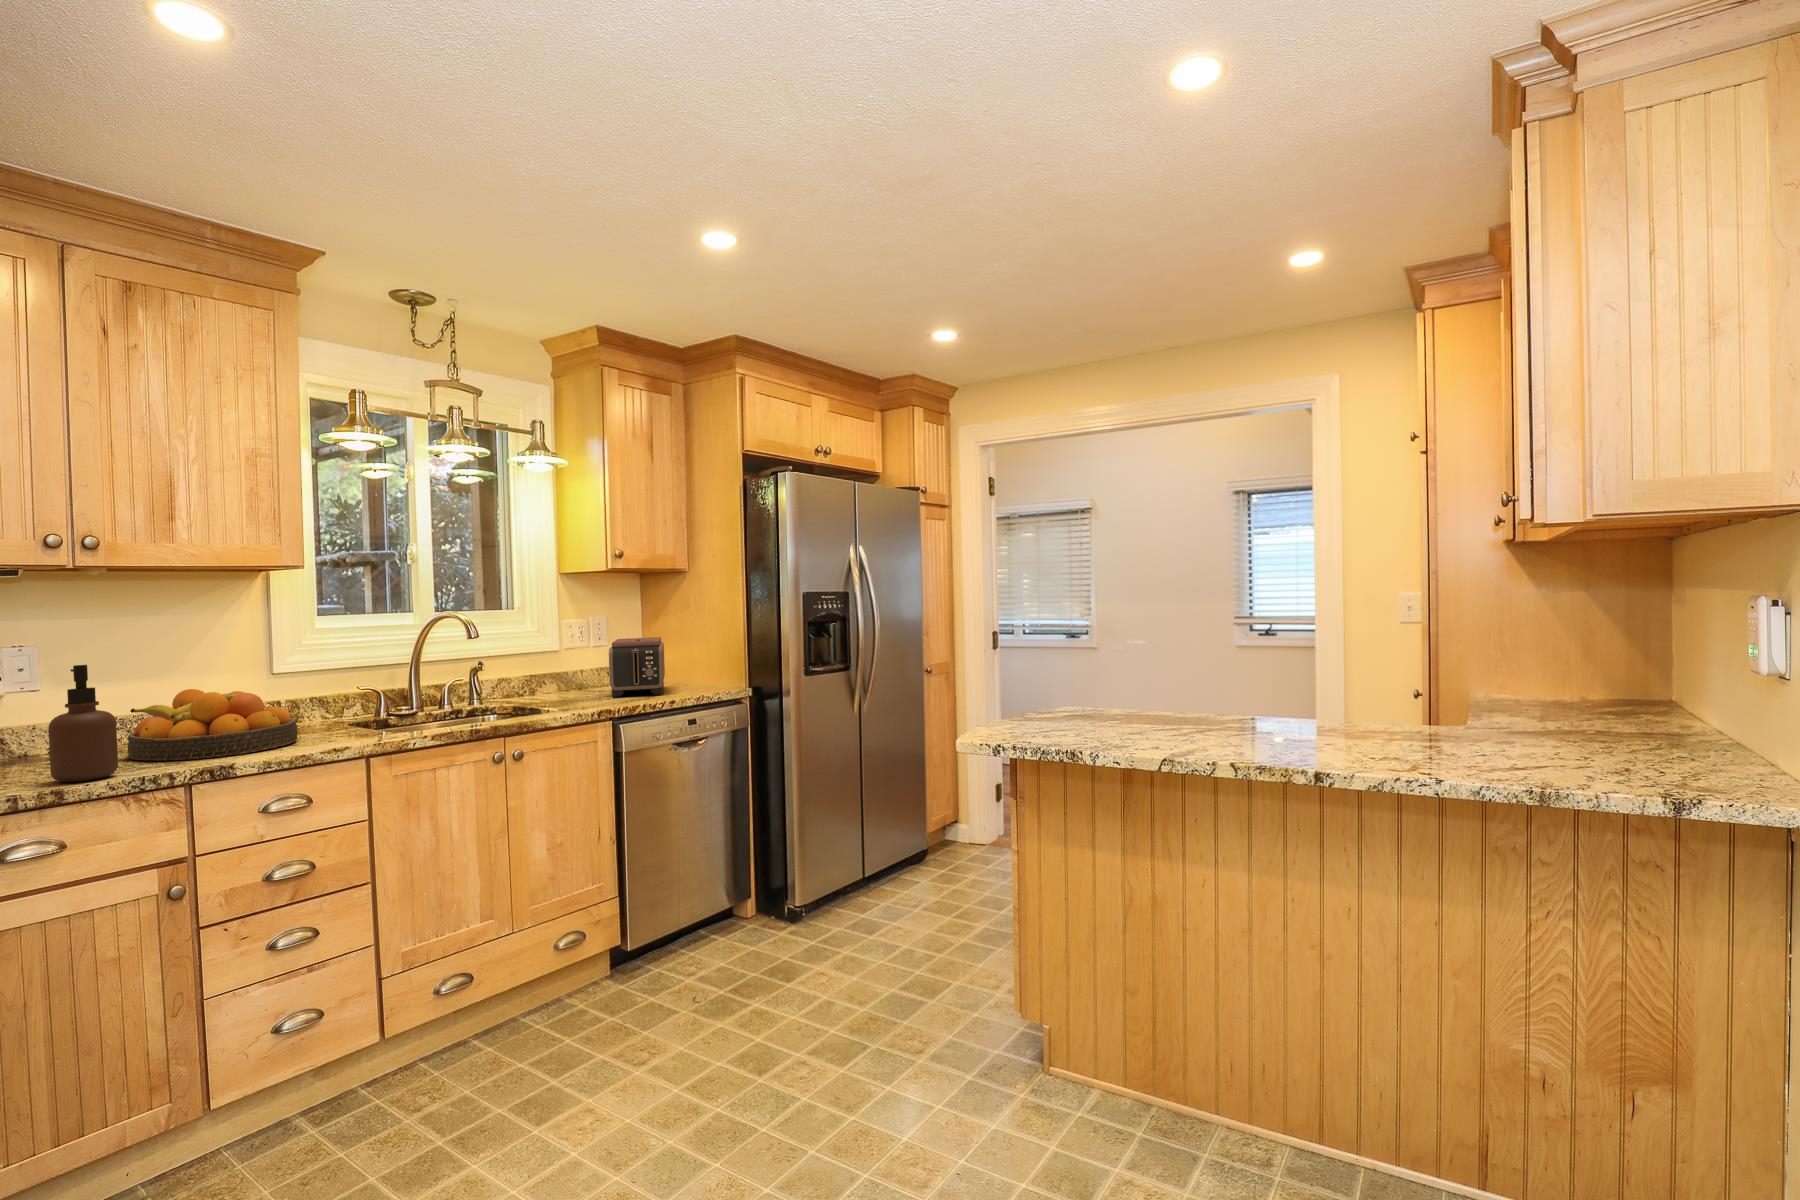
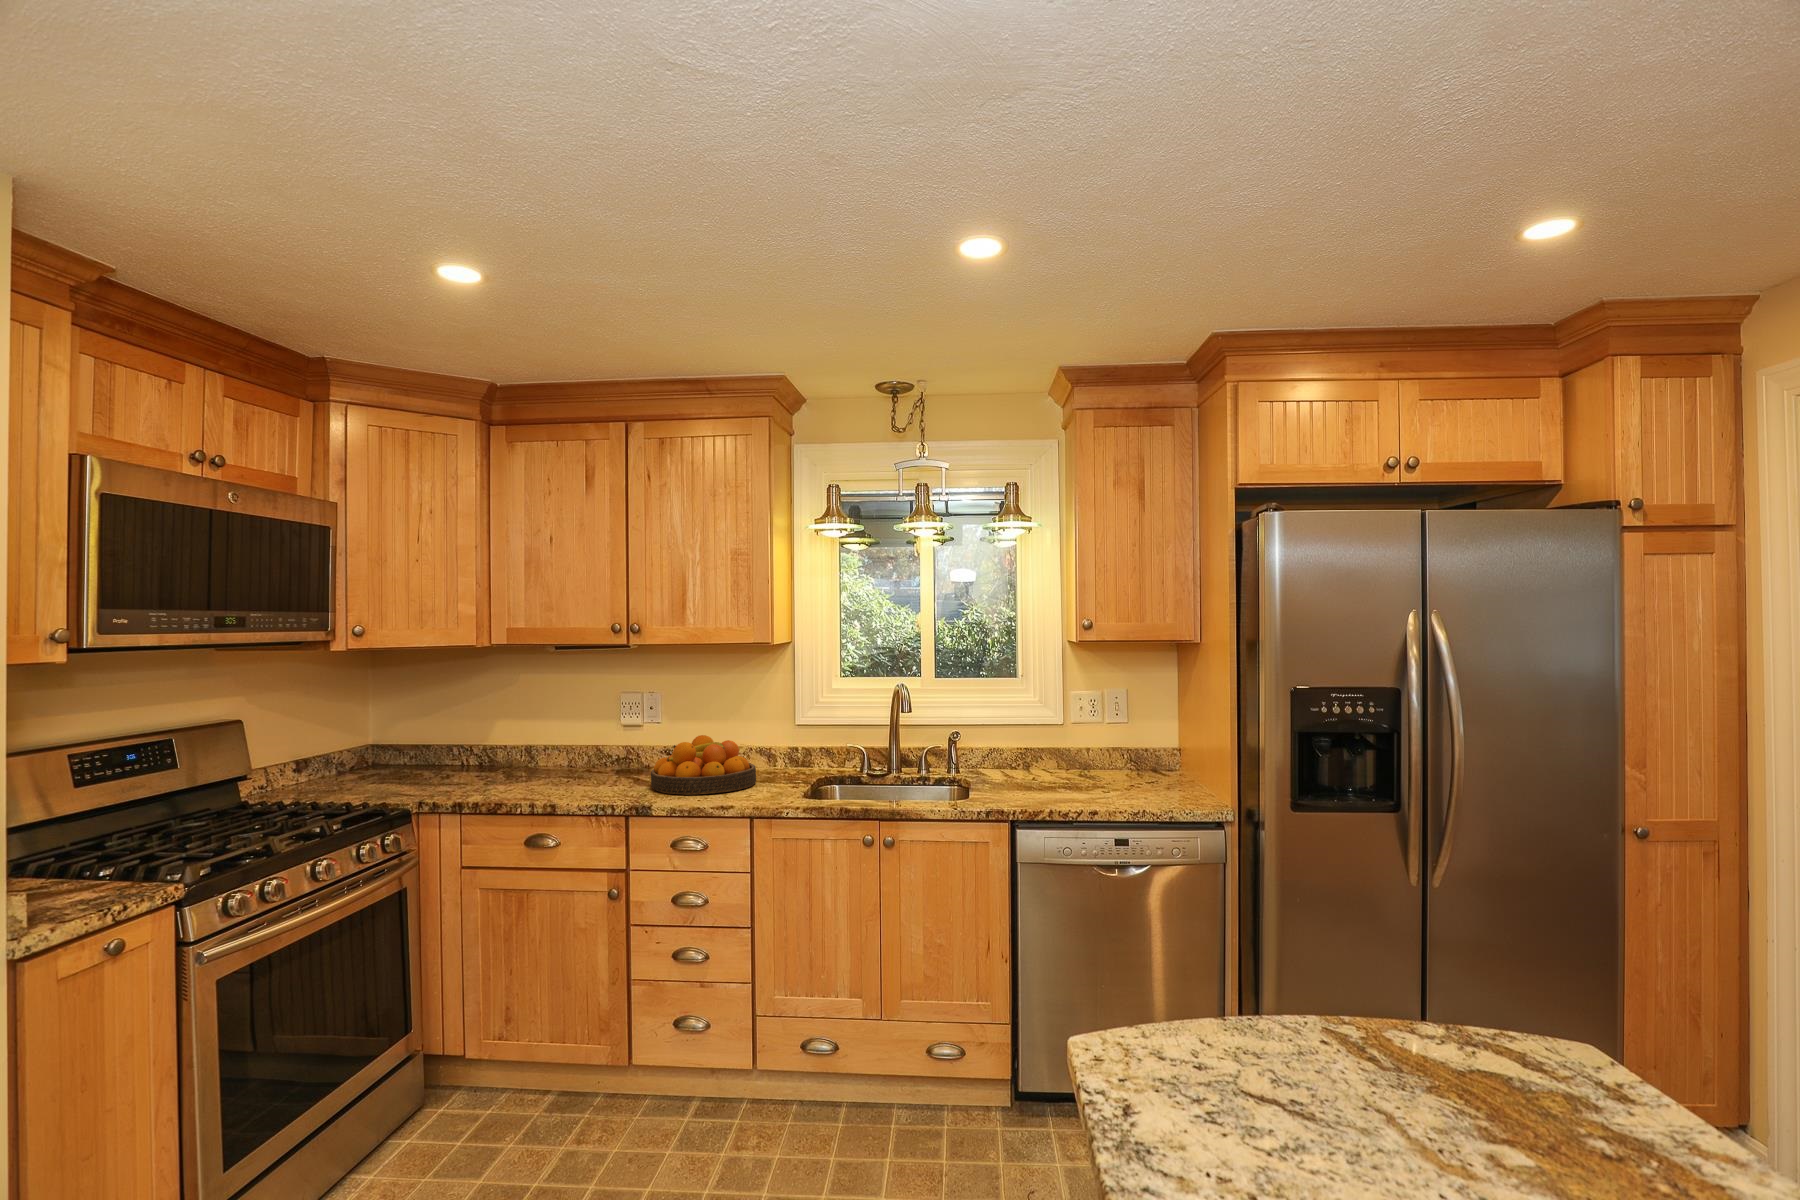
toaster: present [609,637,665,697] -> none [1061,719,1162,798]
soap dispenser: present [48,665,118,782] -> none [572,717,608,799]

